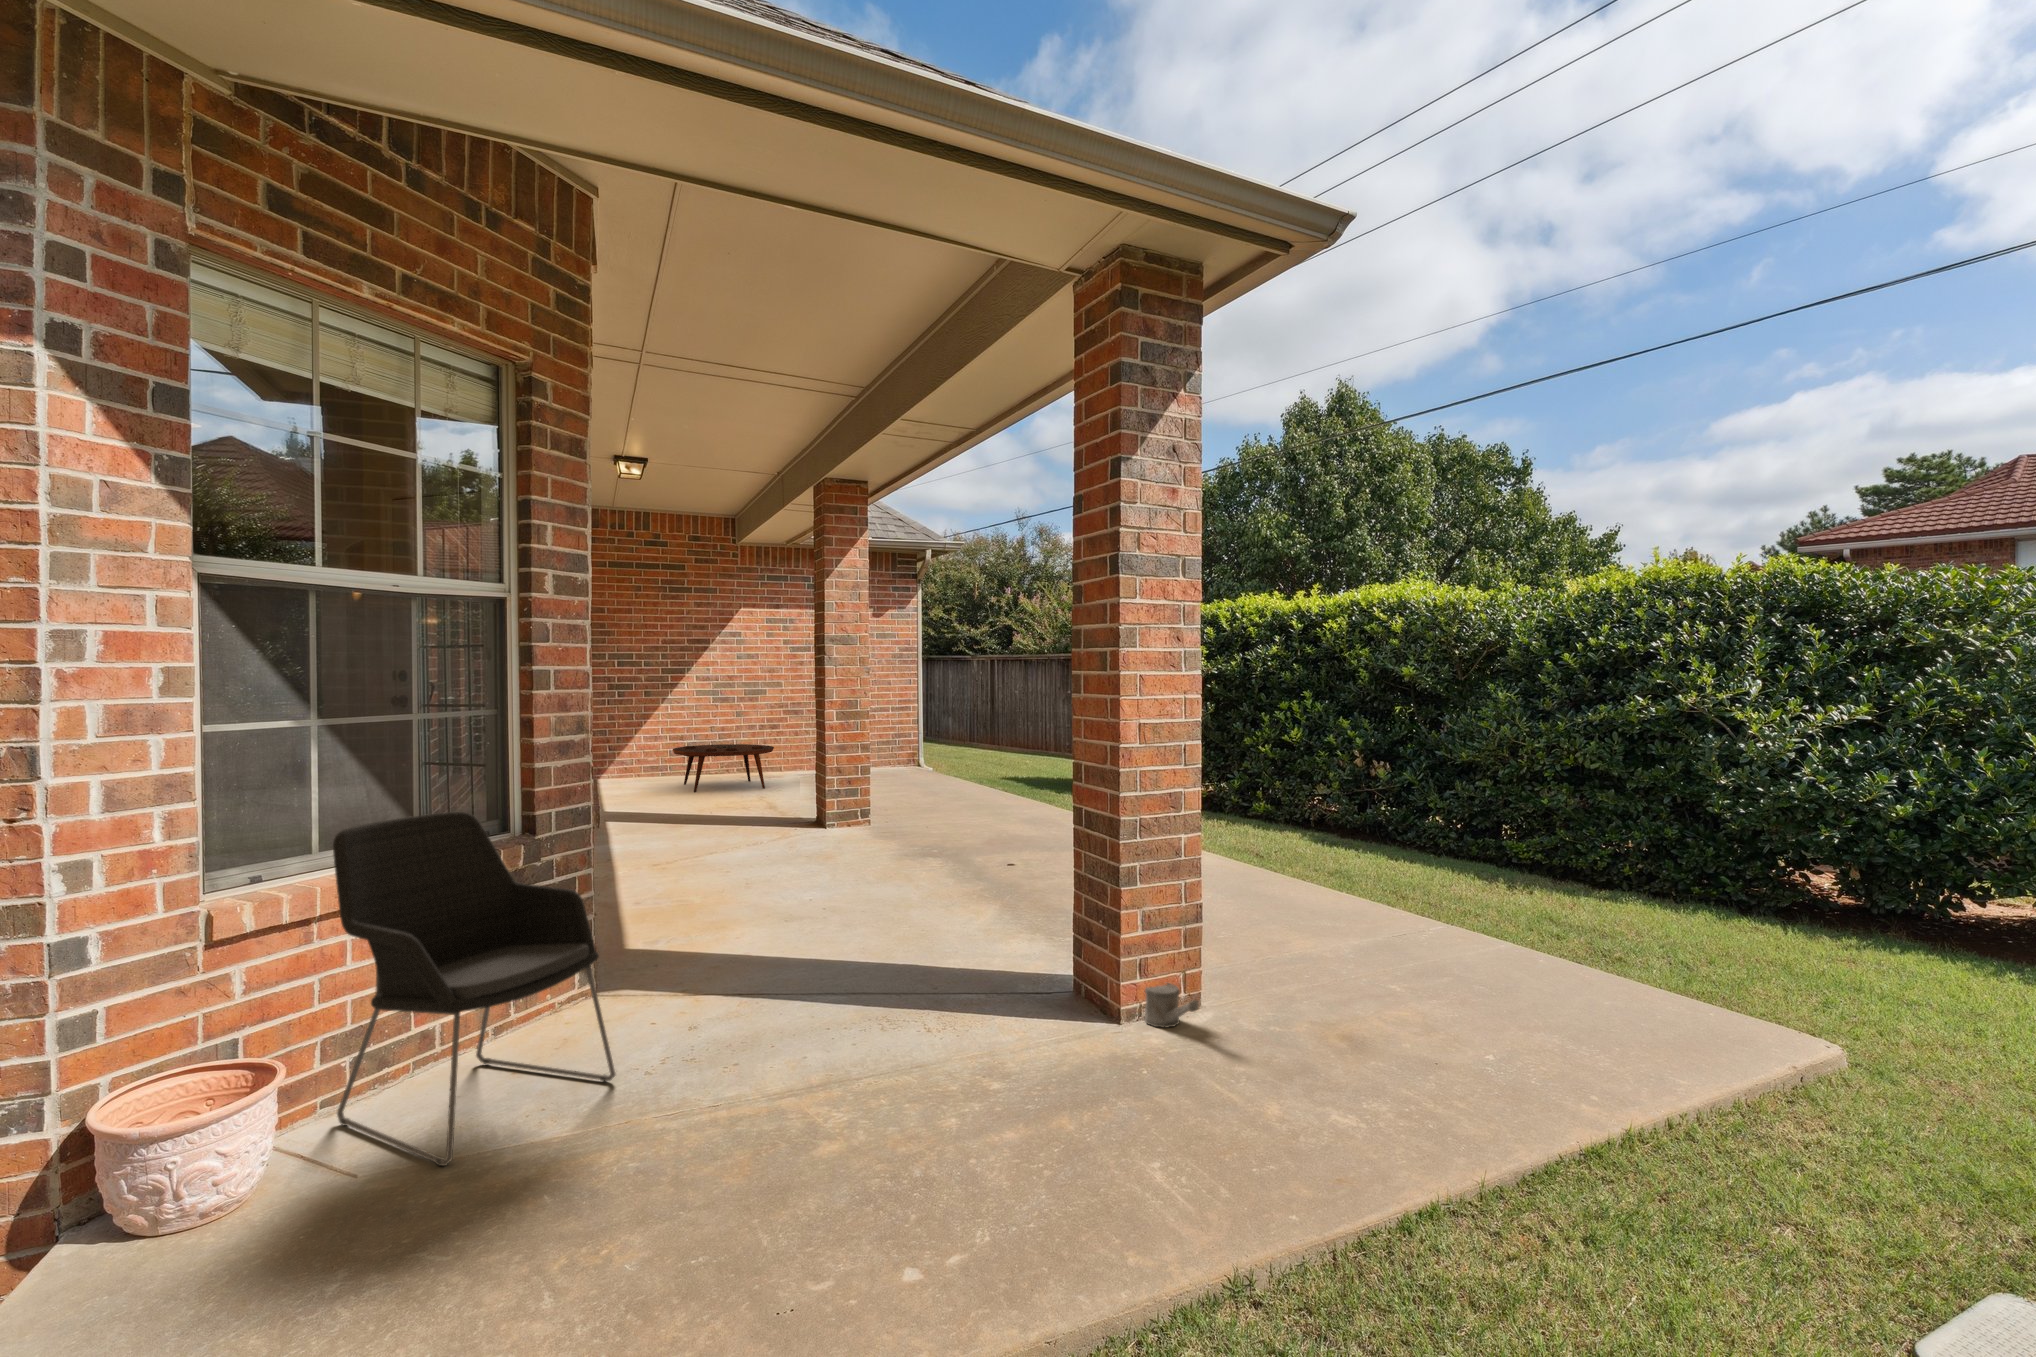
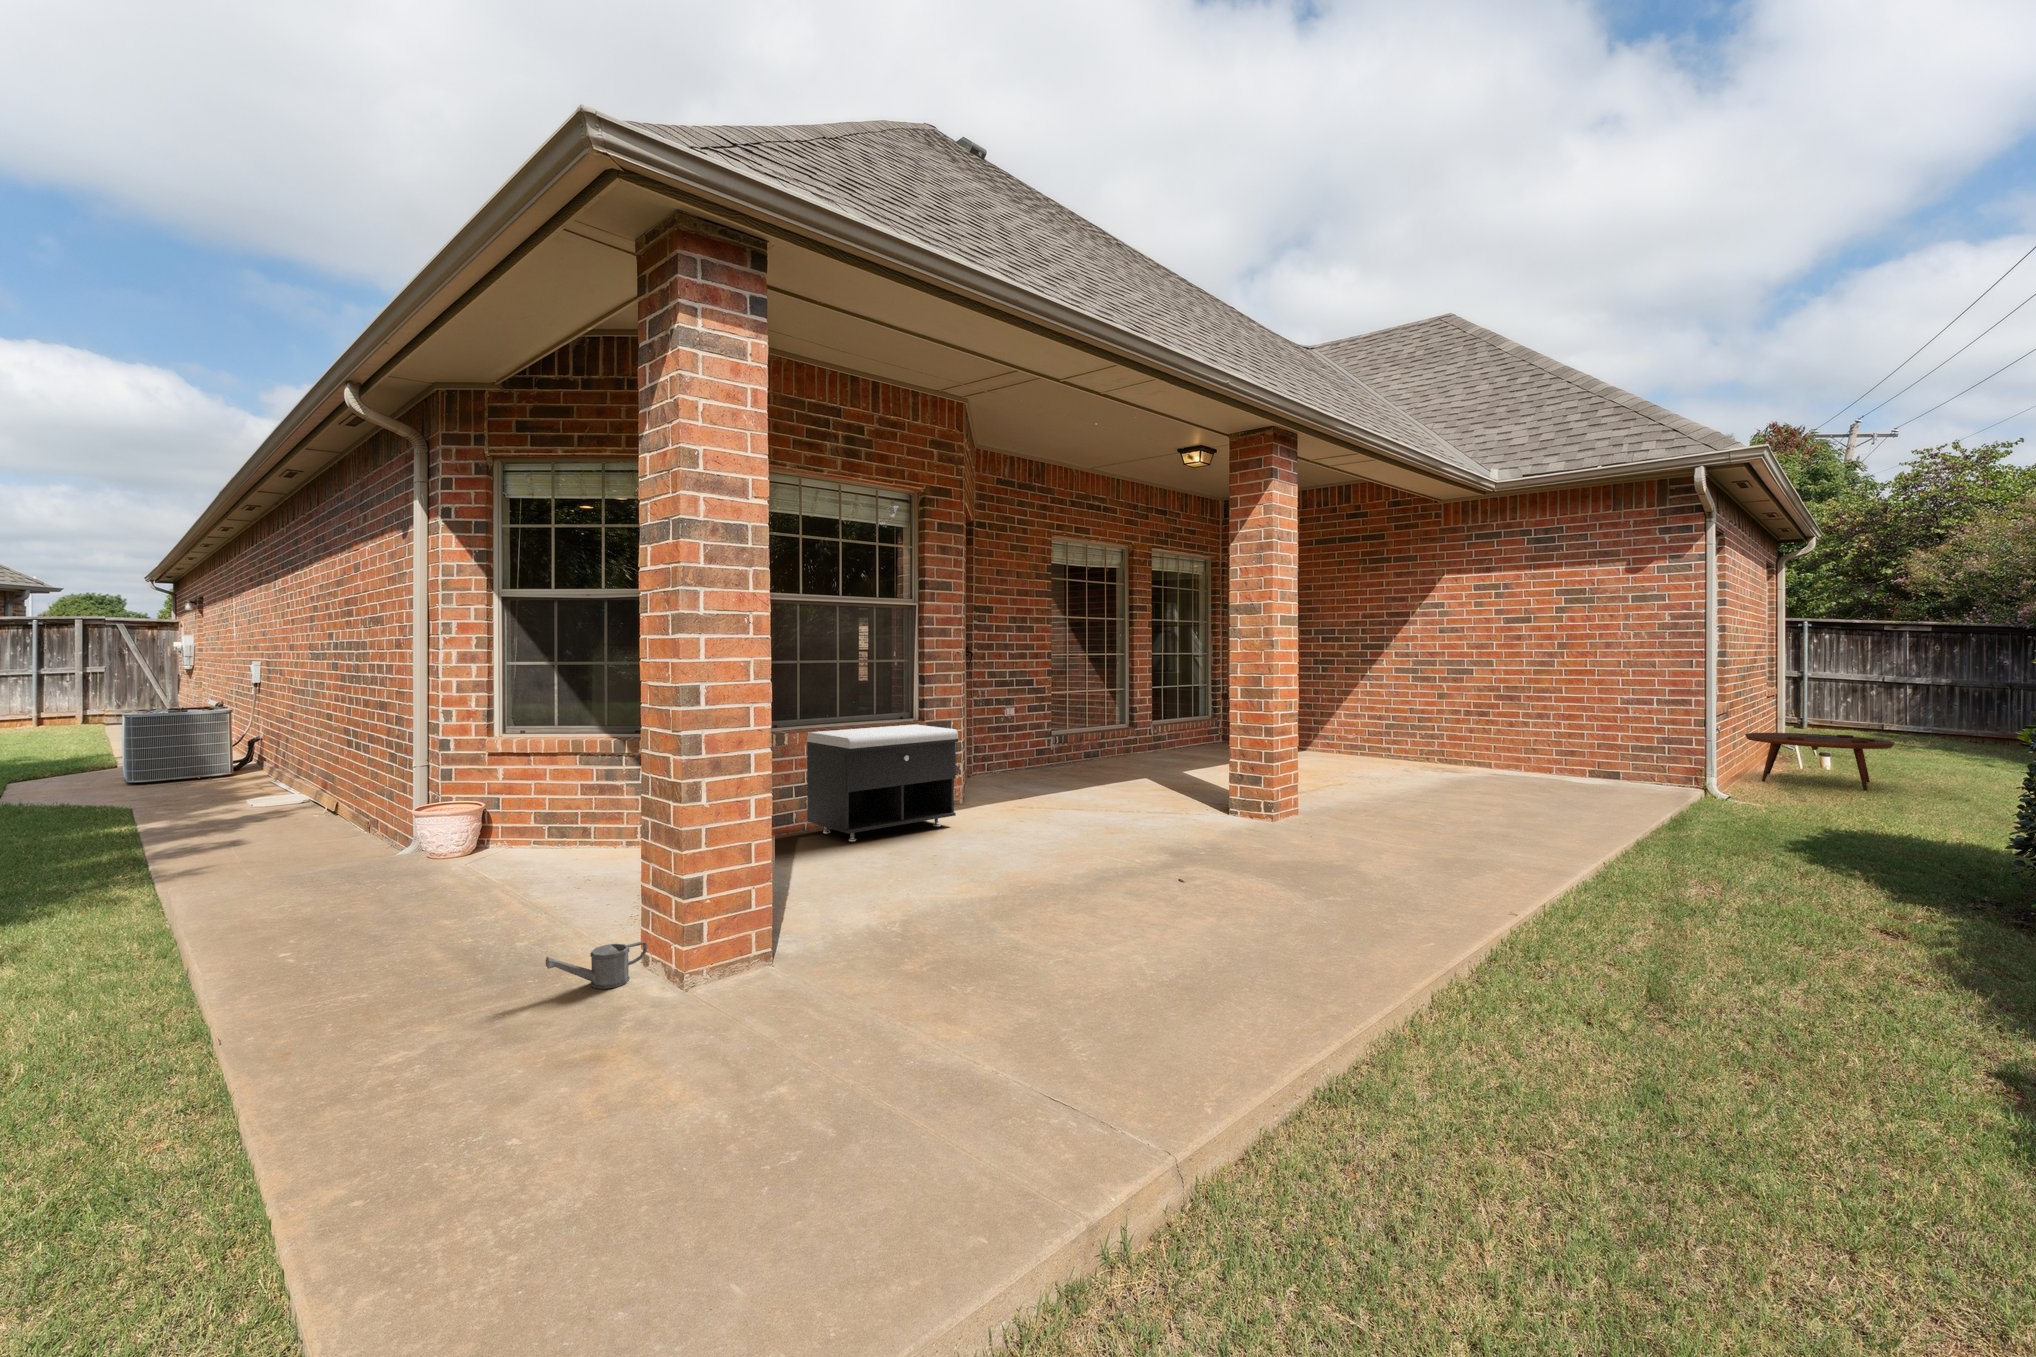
coffee table: present [673,744,774,792] -> present [1745,733,1894,791]
storage bench: none [606,777,728,941] -> present [807,725,958,842]
chair: present [333,812,616,1166] -> none [449,713,590,872]

